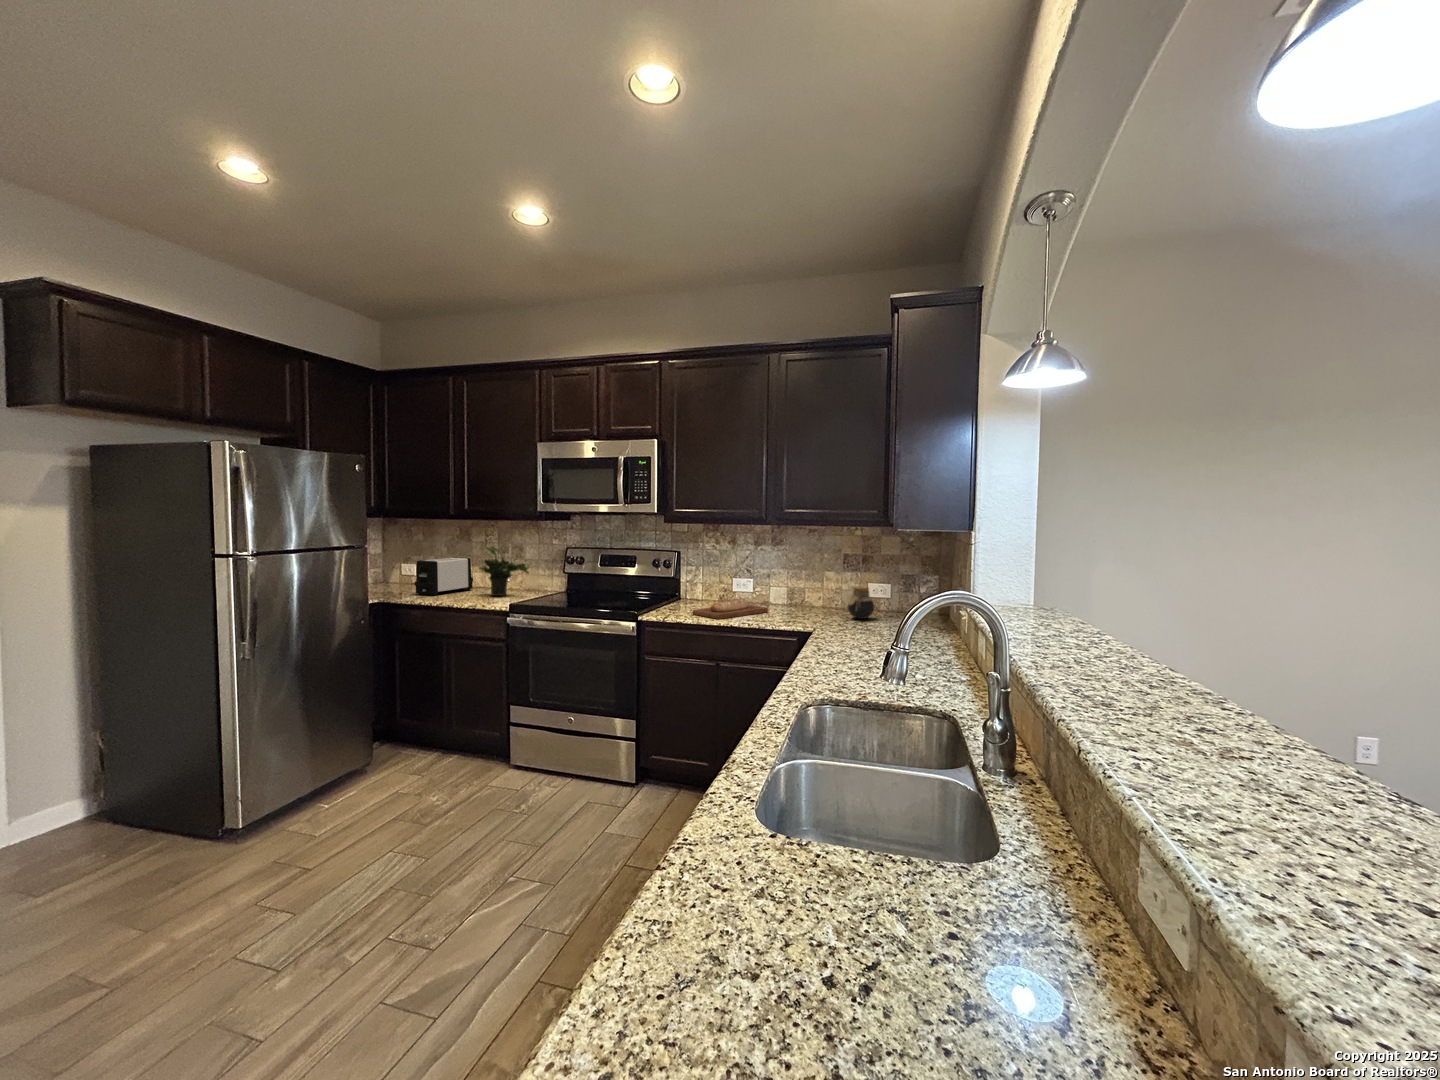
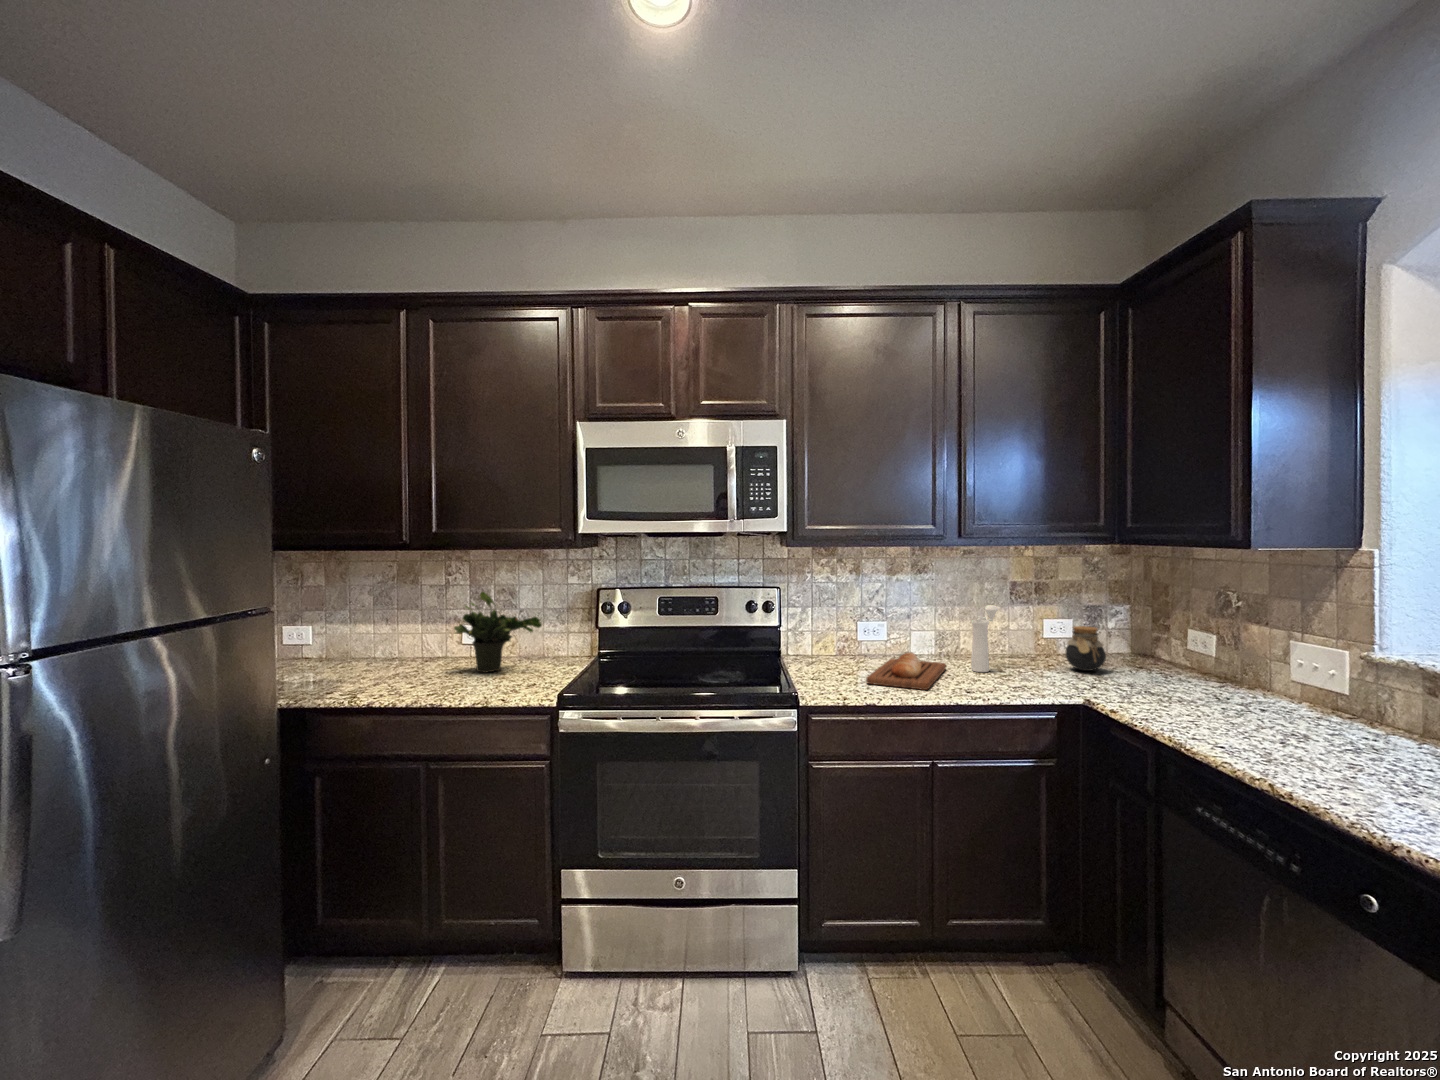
toaster: present [415,557,473,596] -> none [334,612,425,680]
pepper mill: none [782,569,812,615] -> present [971,605,998,672]

